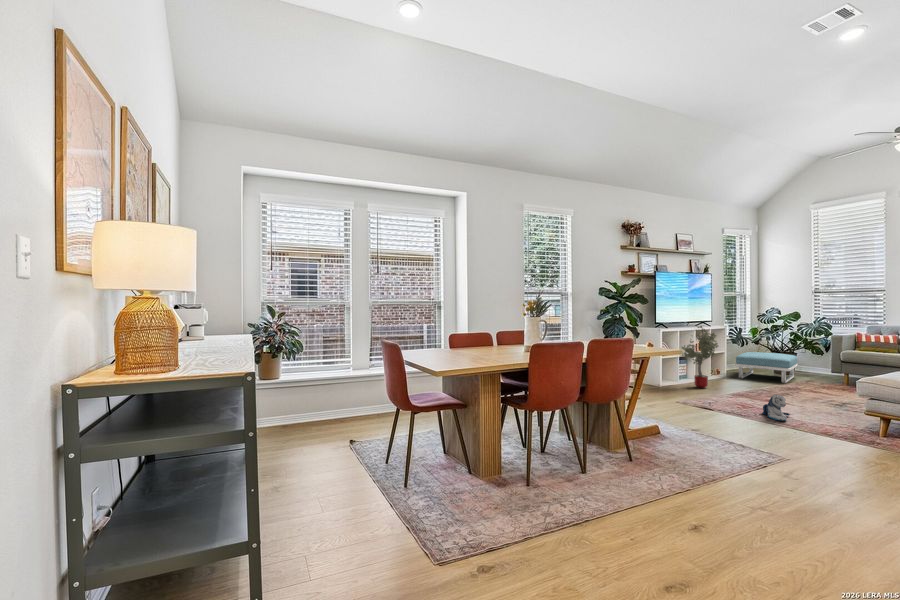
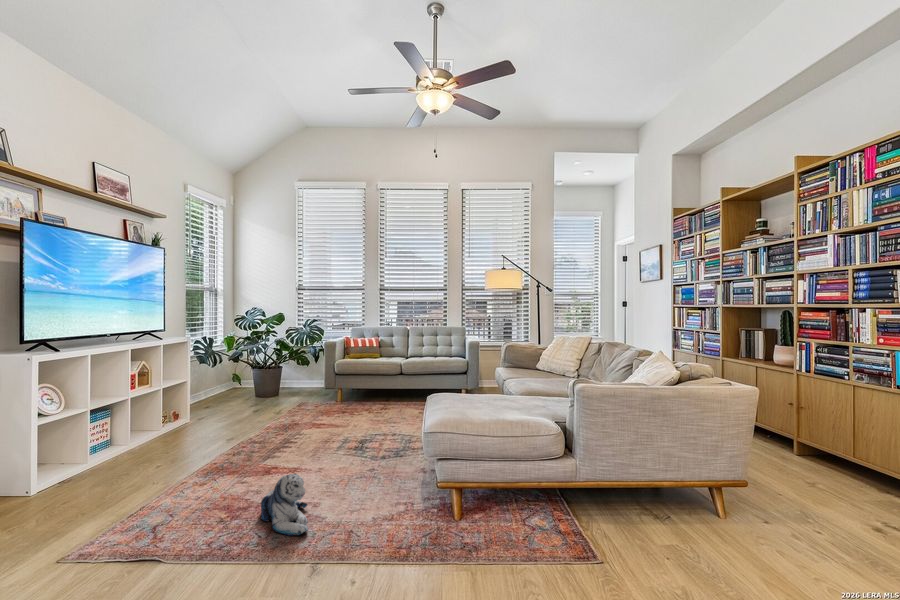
potted tree: present [682,326,718,388] -> none [87,339,176,468]
footstool: present [735,352,798,383] -> none [204,372,286,419]

